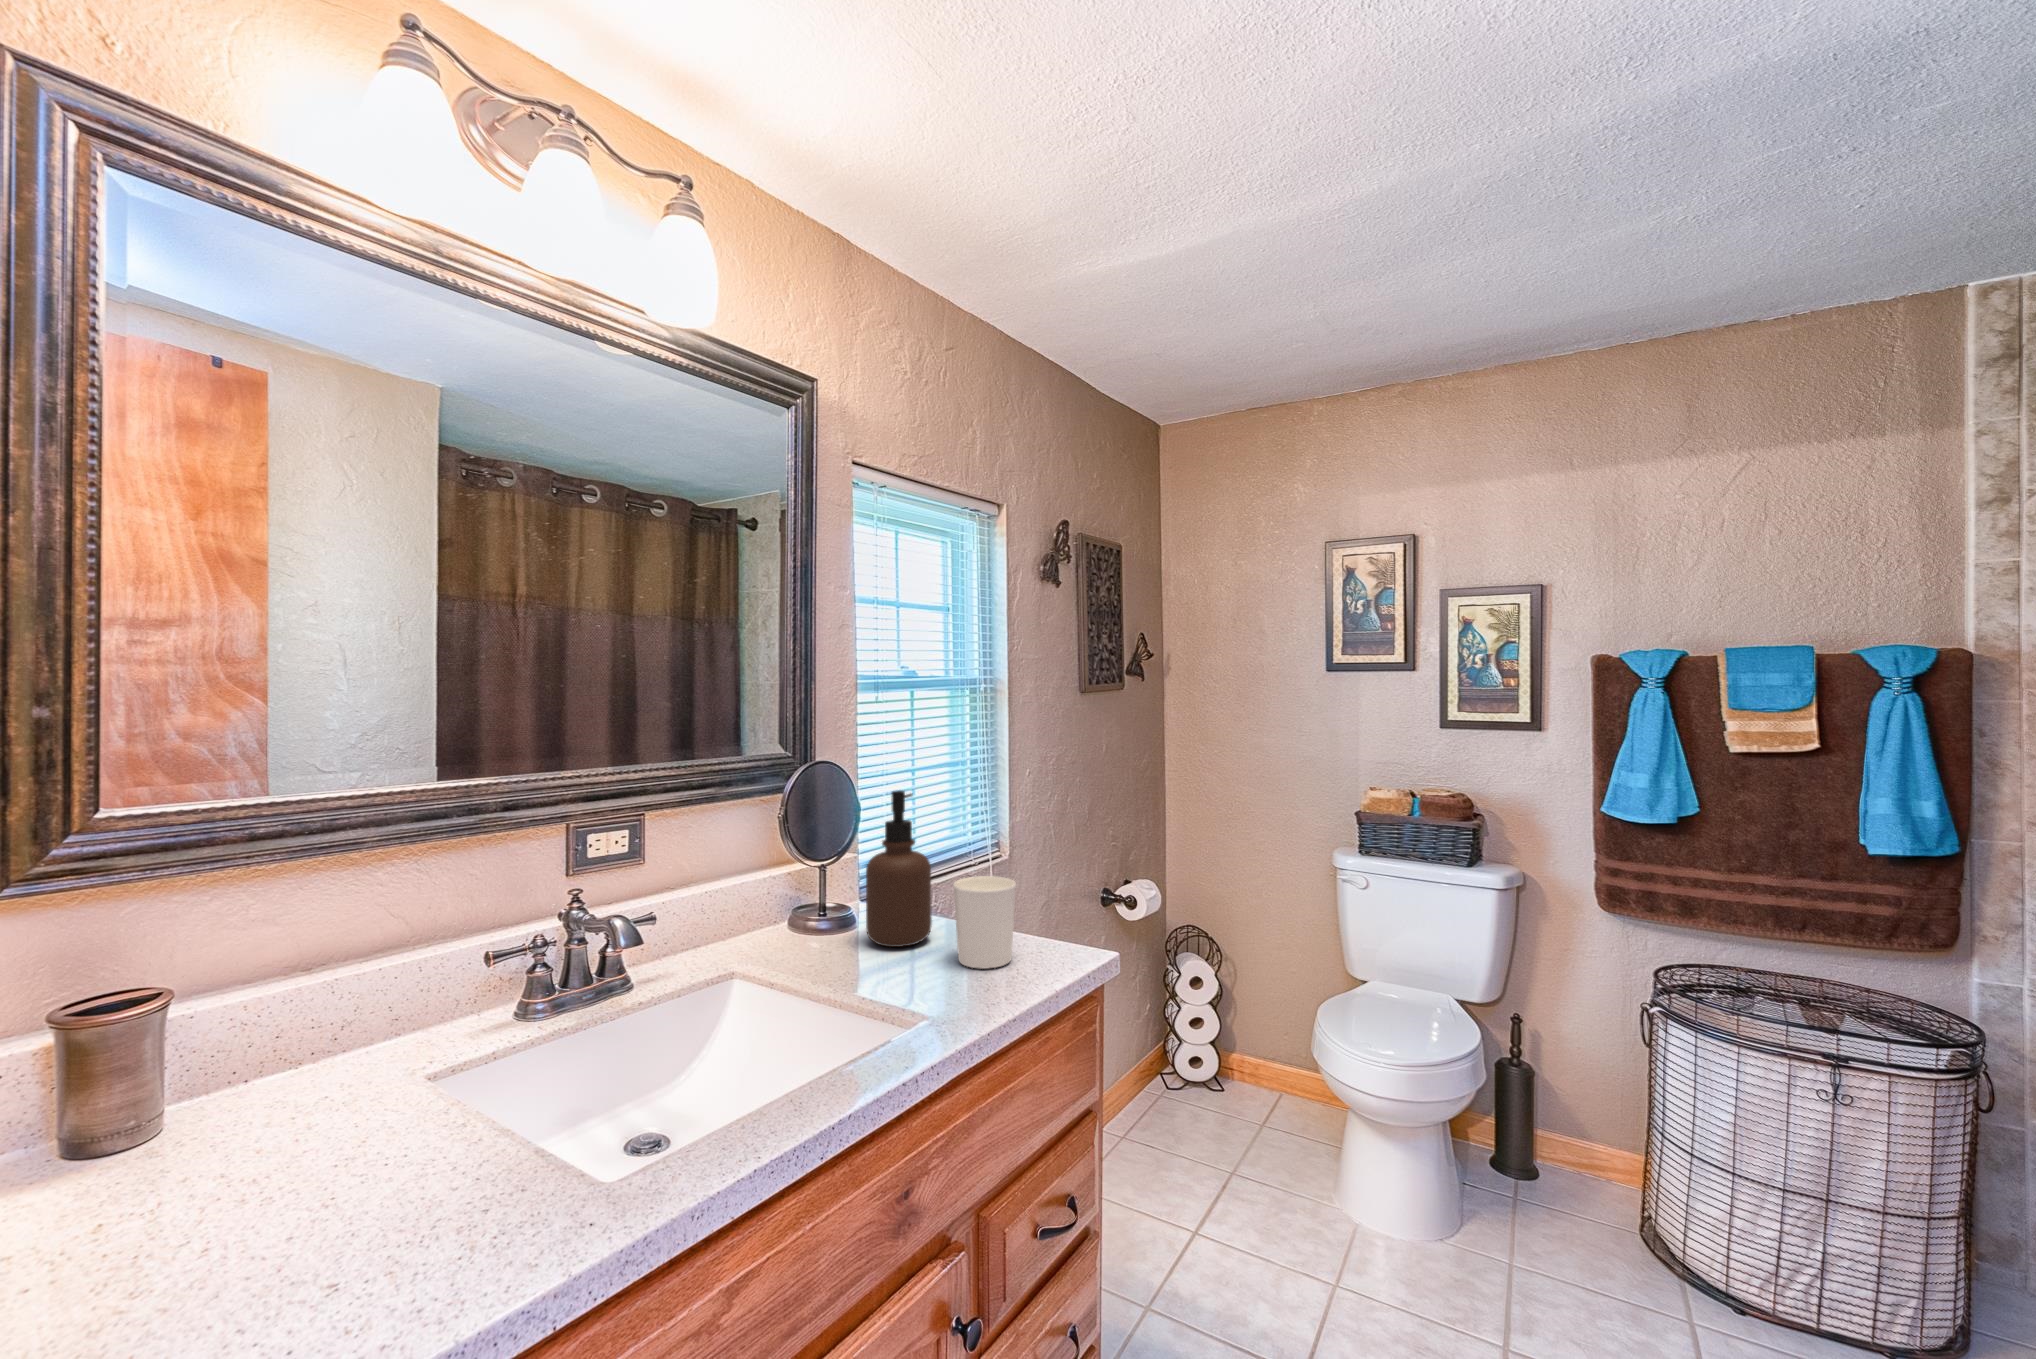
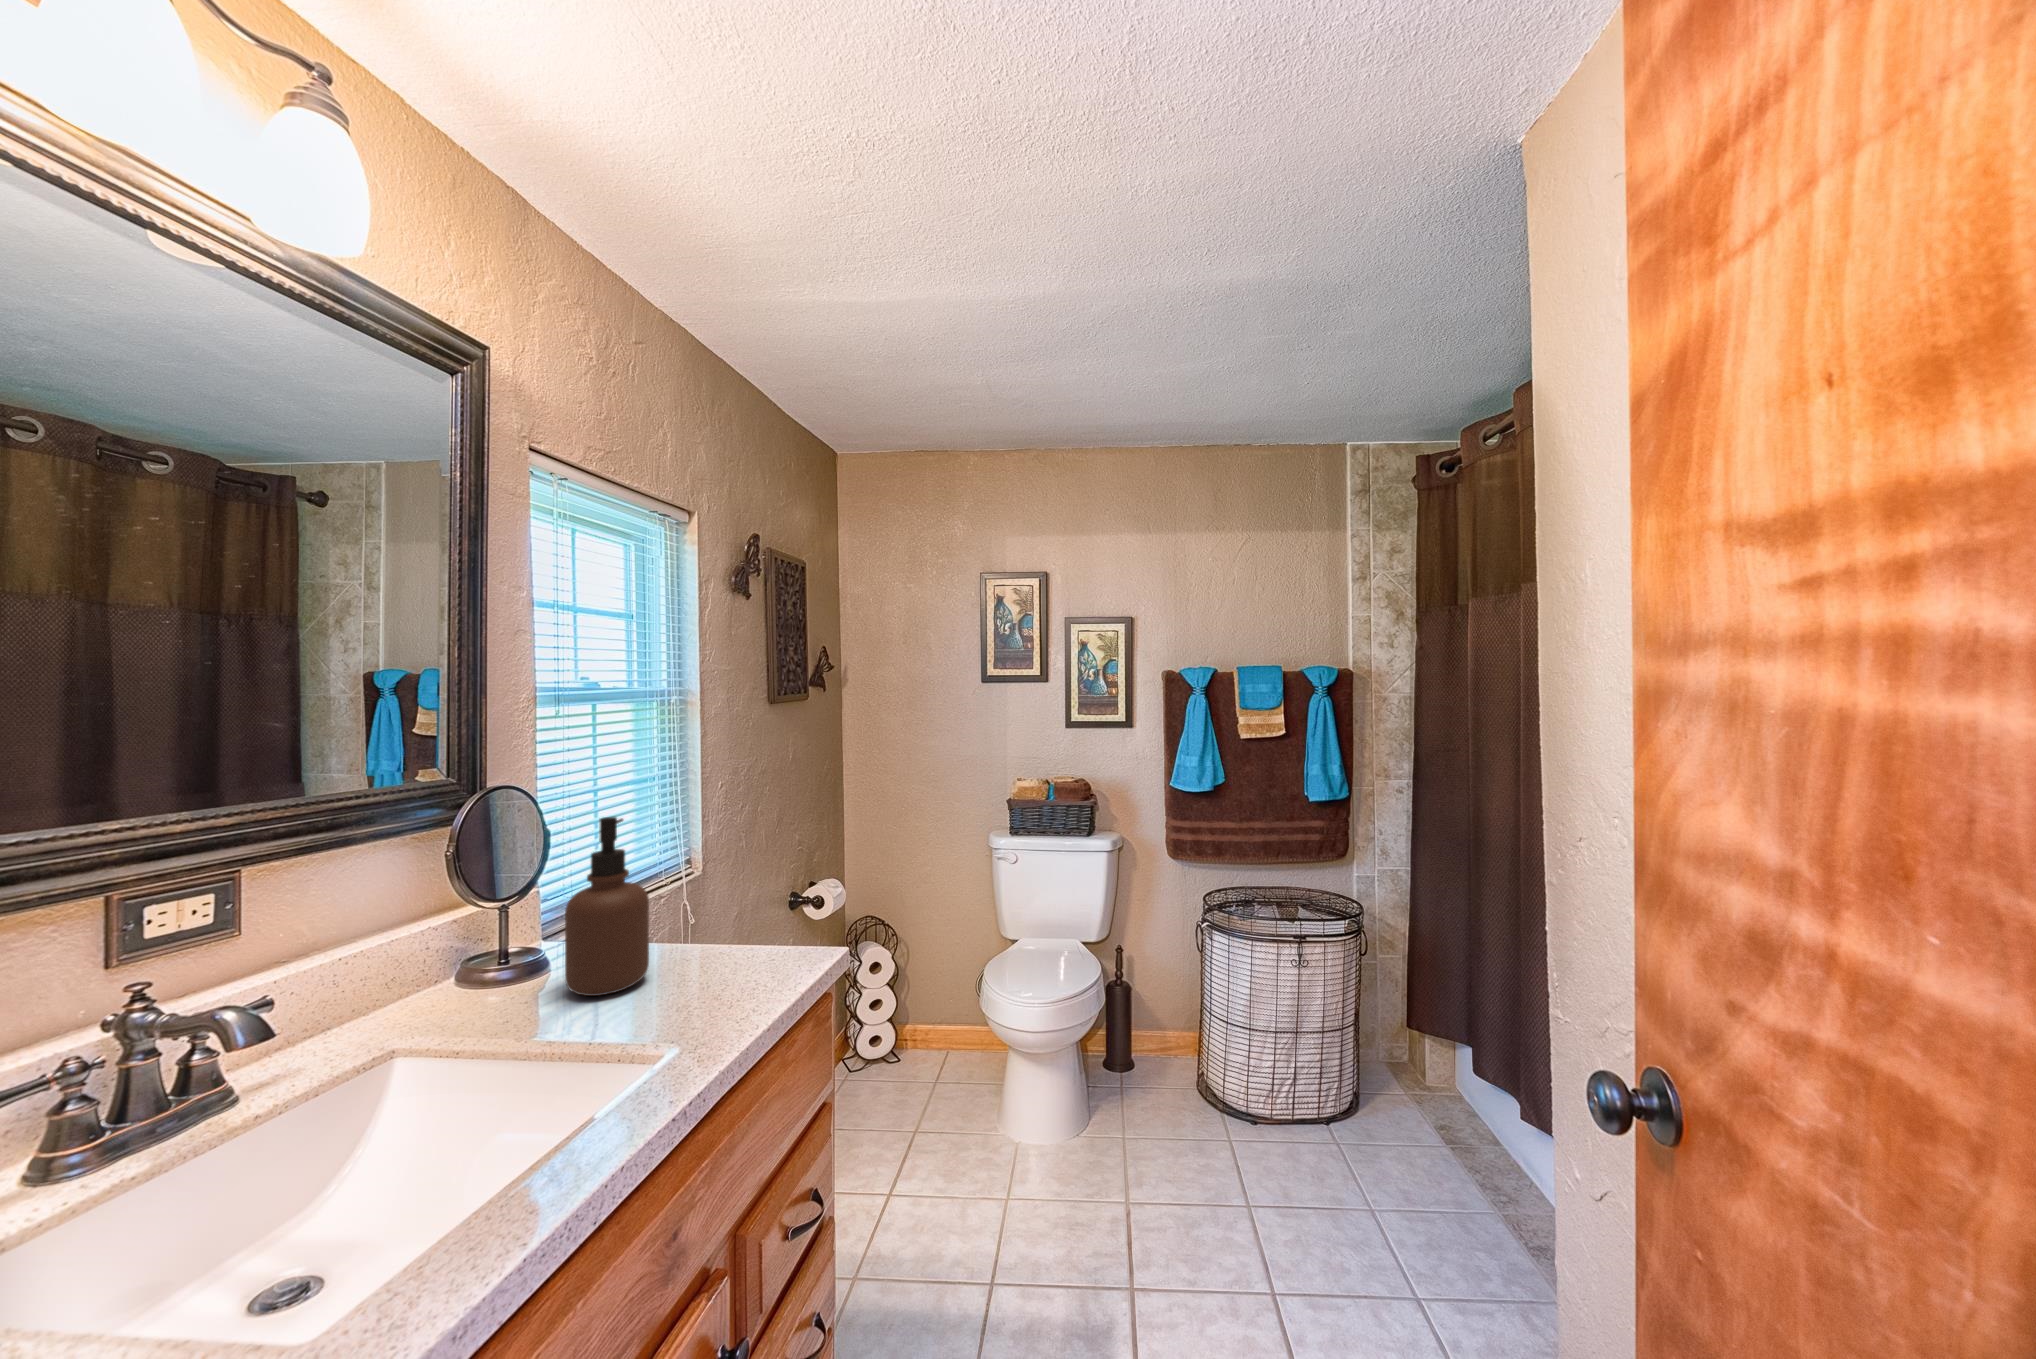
candle holder: present [953,876,1016,968] -> none [685,899,757,1002]

